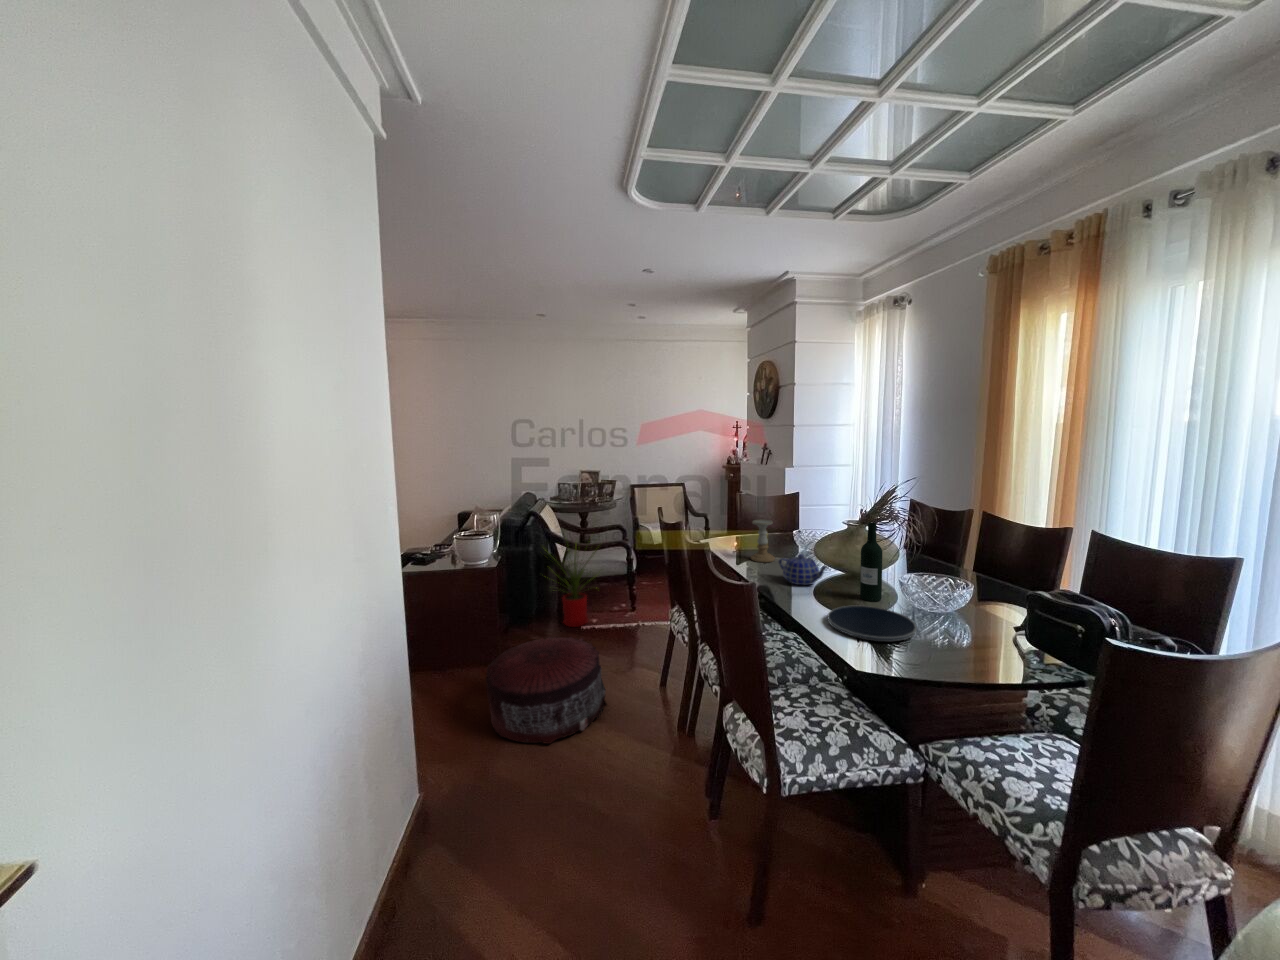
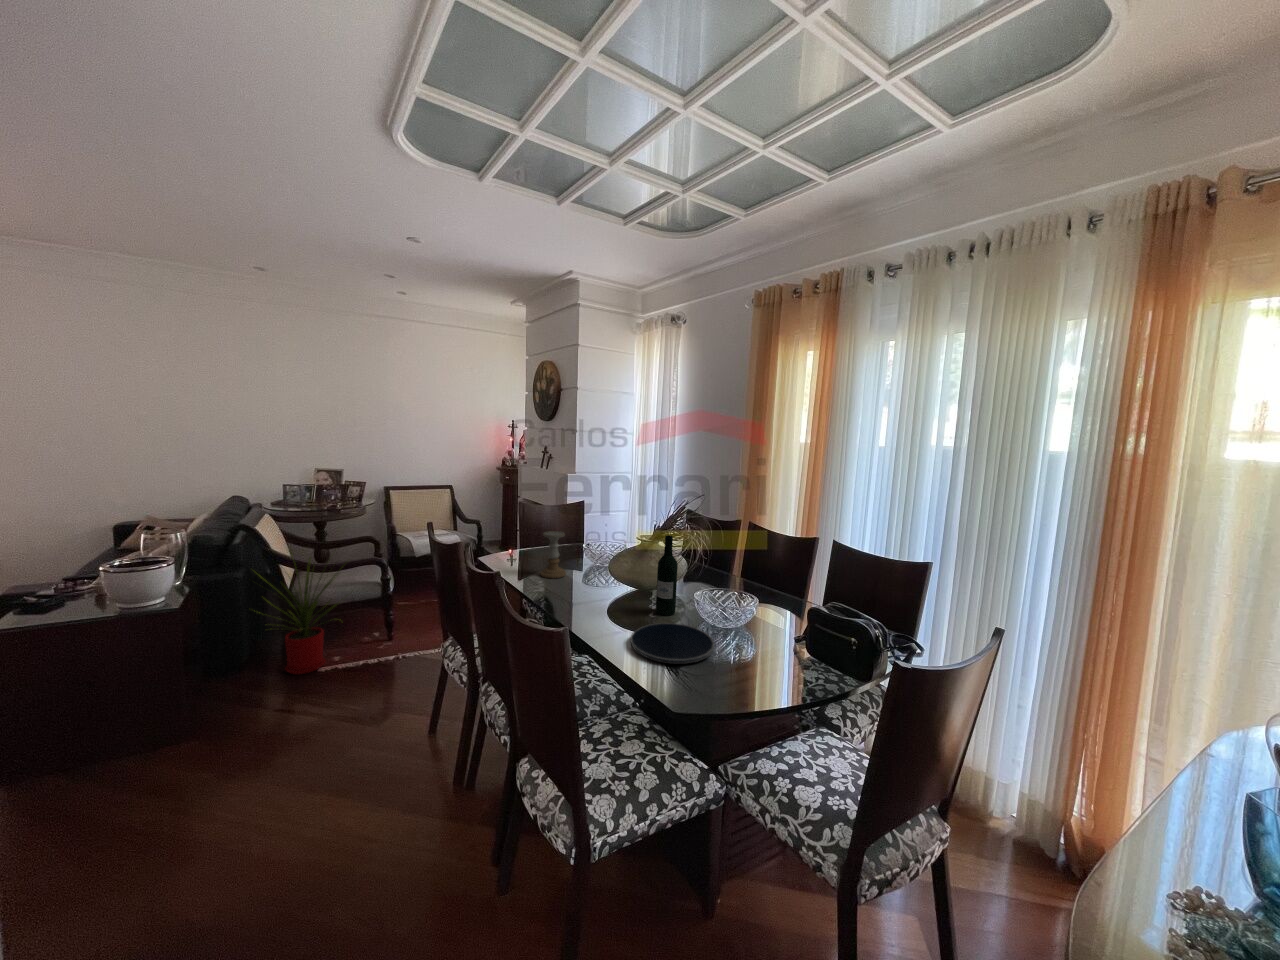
teapot: present [779,554,827,585] -> none [573,570,626,603]
pouf: present [486,637,607,744] -> none [131,695,351,878]

